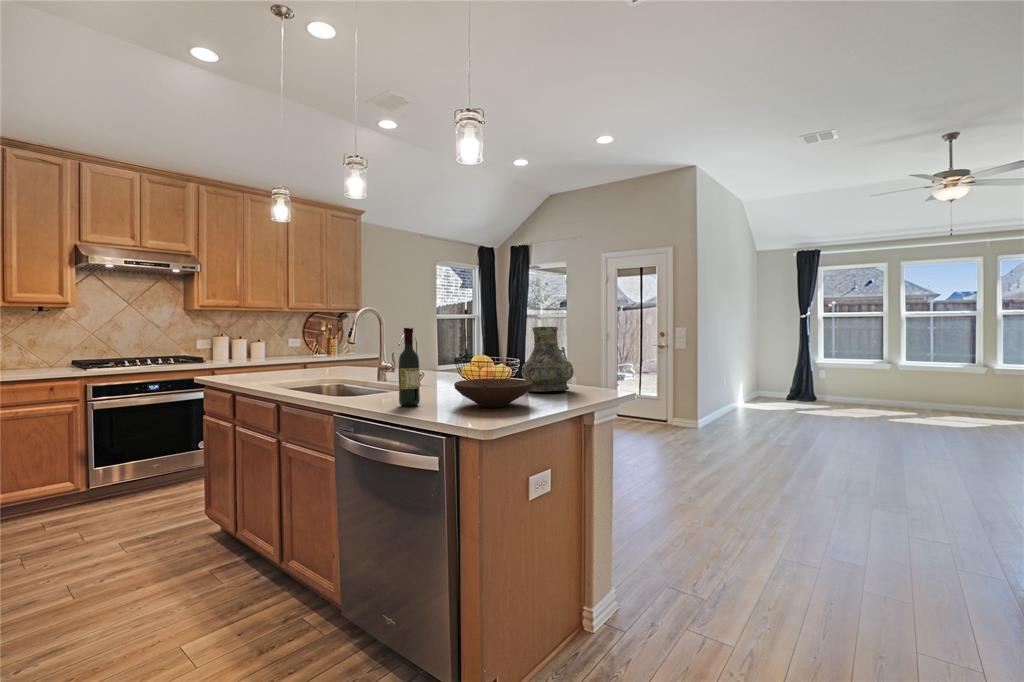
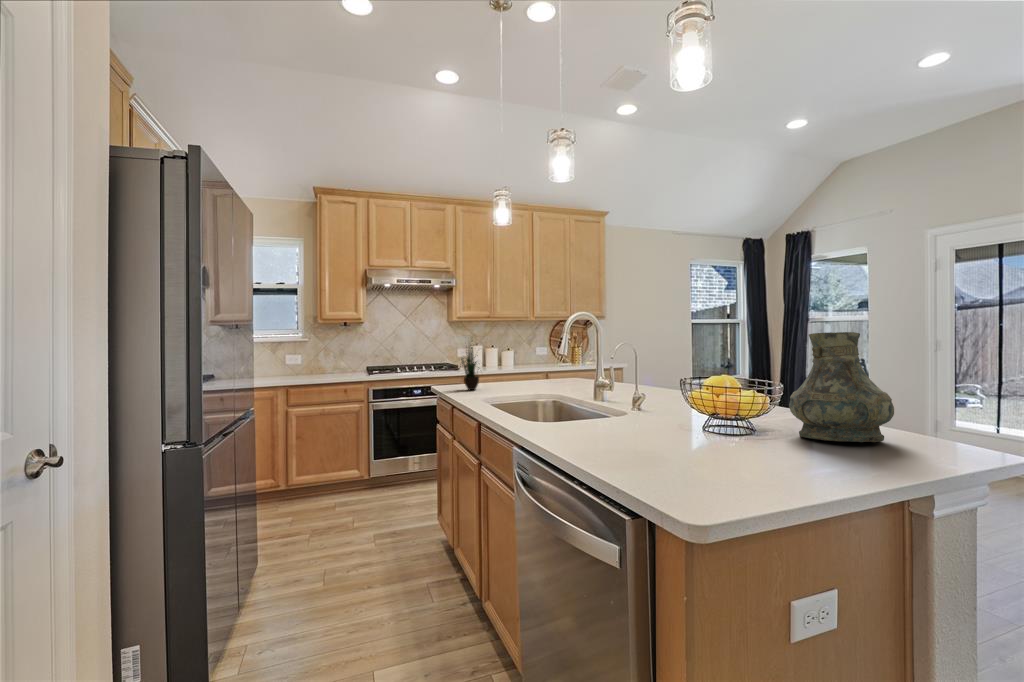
potted plant: none [230,319,265,379] -> present [461,347,479,390]
wine bottle: present [398,328,420,407] -> none [586,337,616,448]
wooden bowl: present [454,379,532,408] -> none [663,414,804,467]

